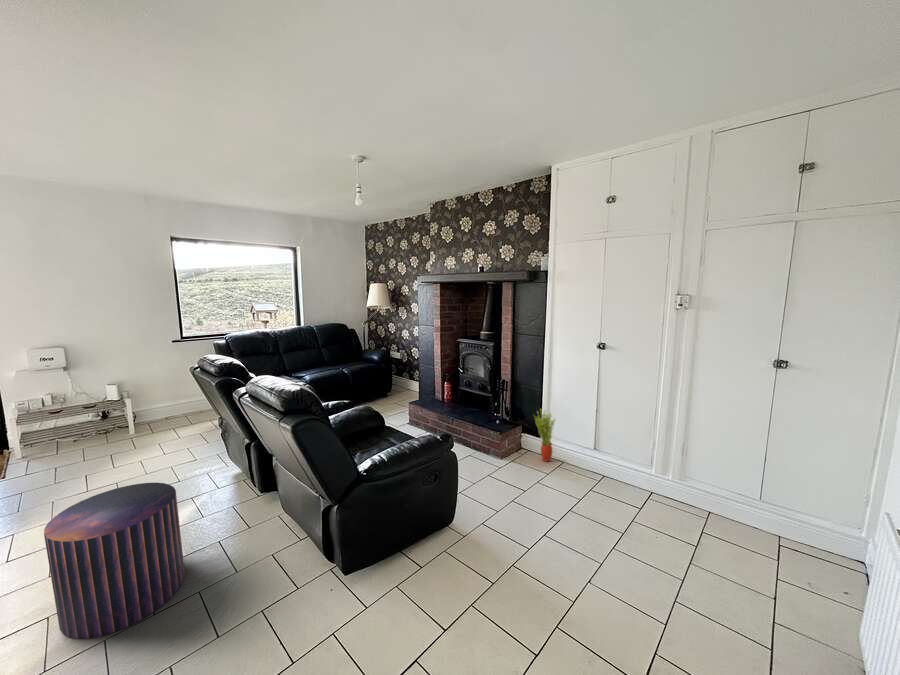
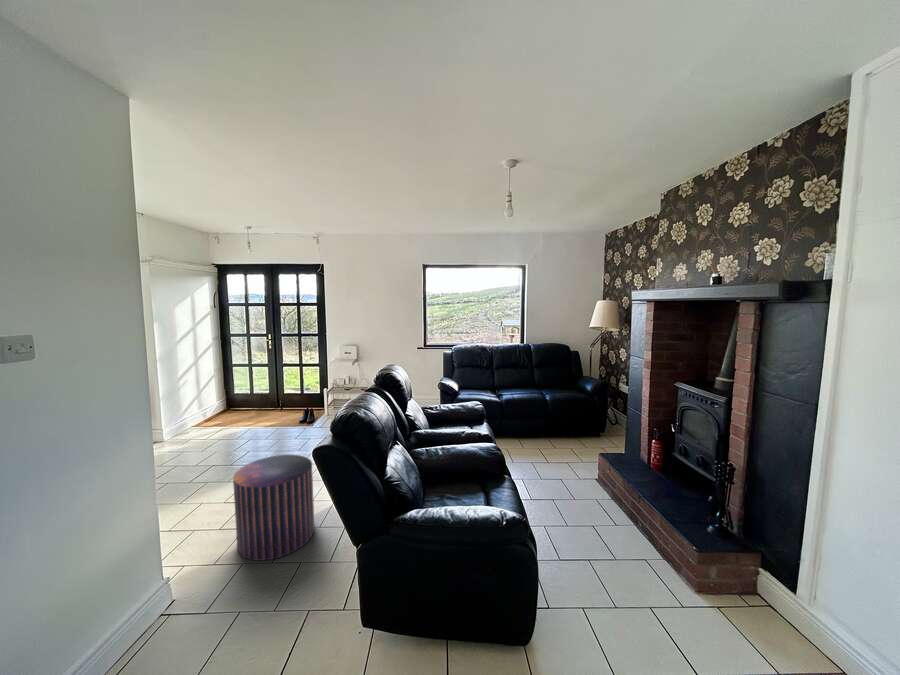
potted plant: present [535,409,555,461] -> none [772,538,827,648]

